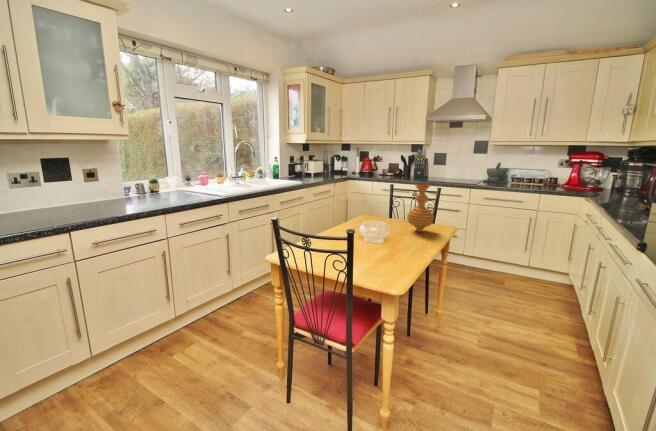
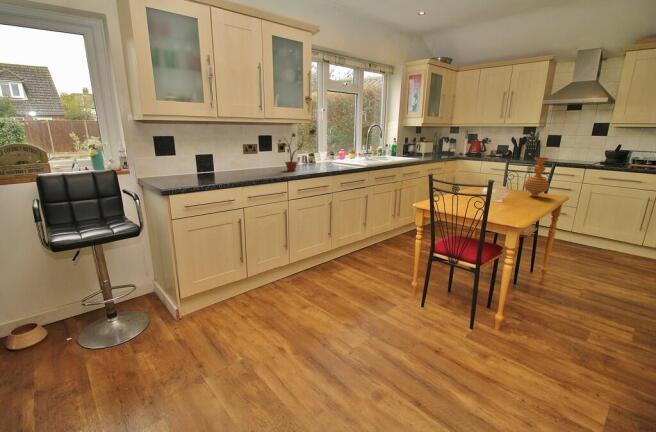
potted plant: none [63,150,131,212] -> present [279,129,315,171]

